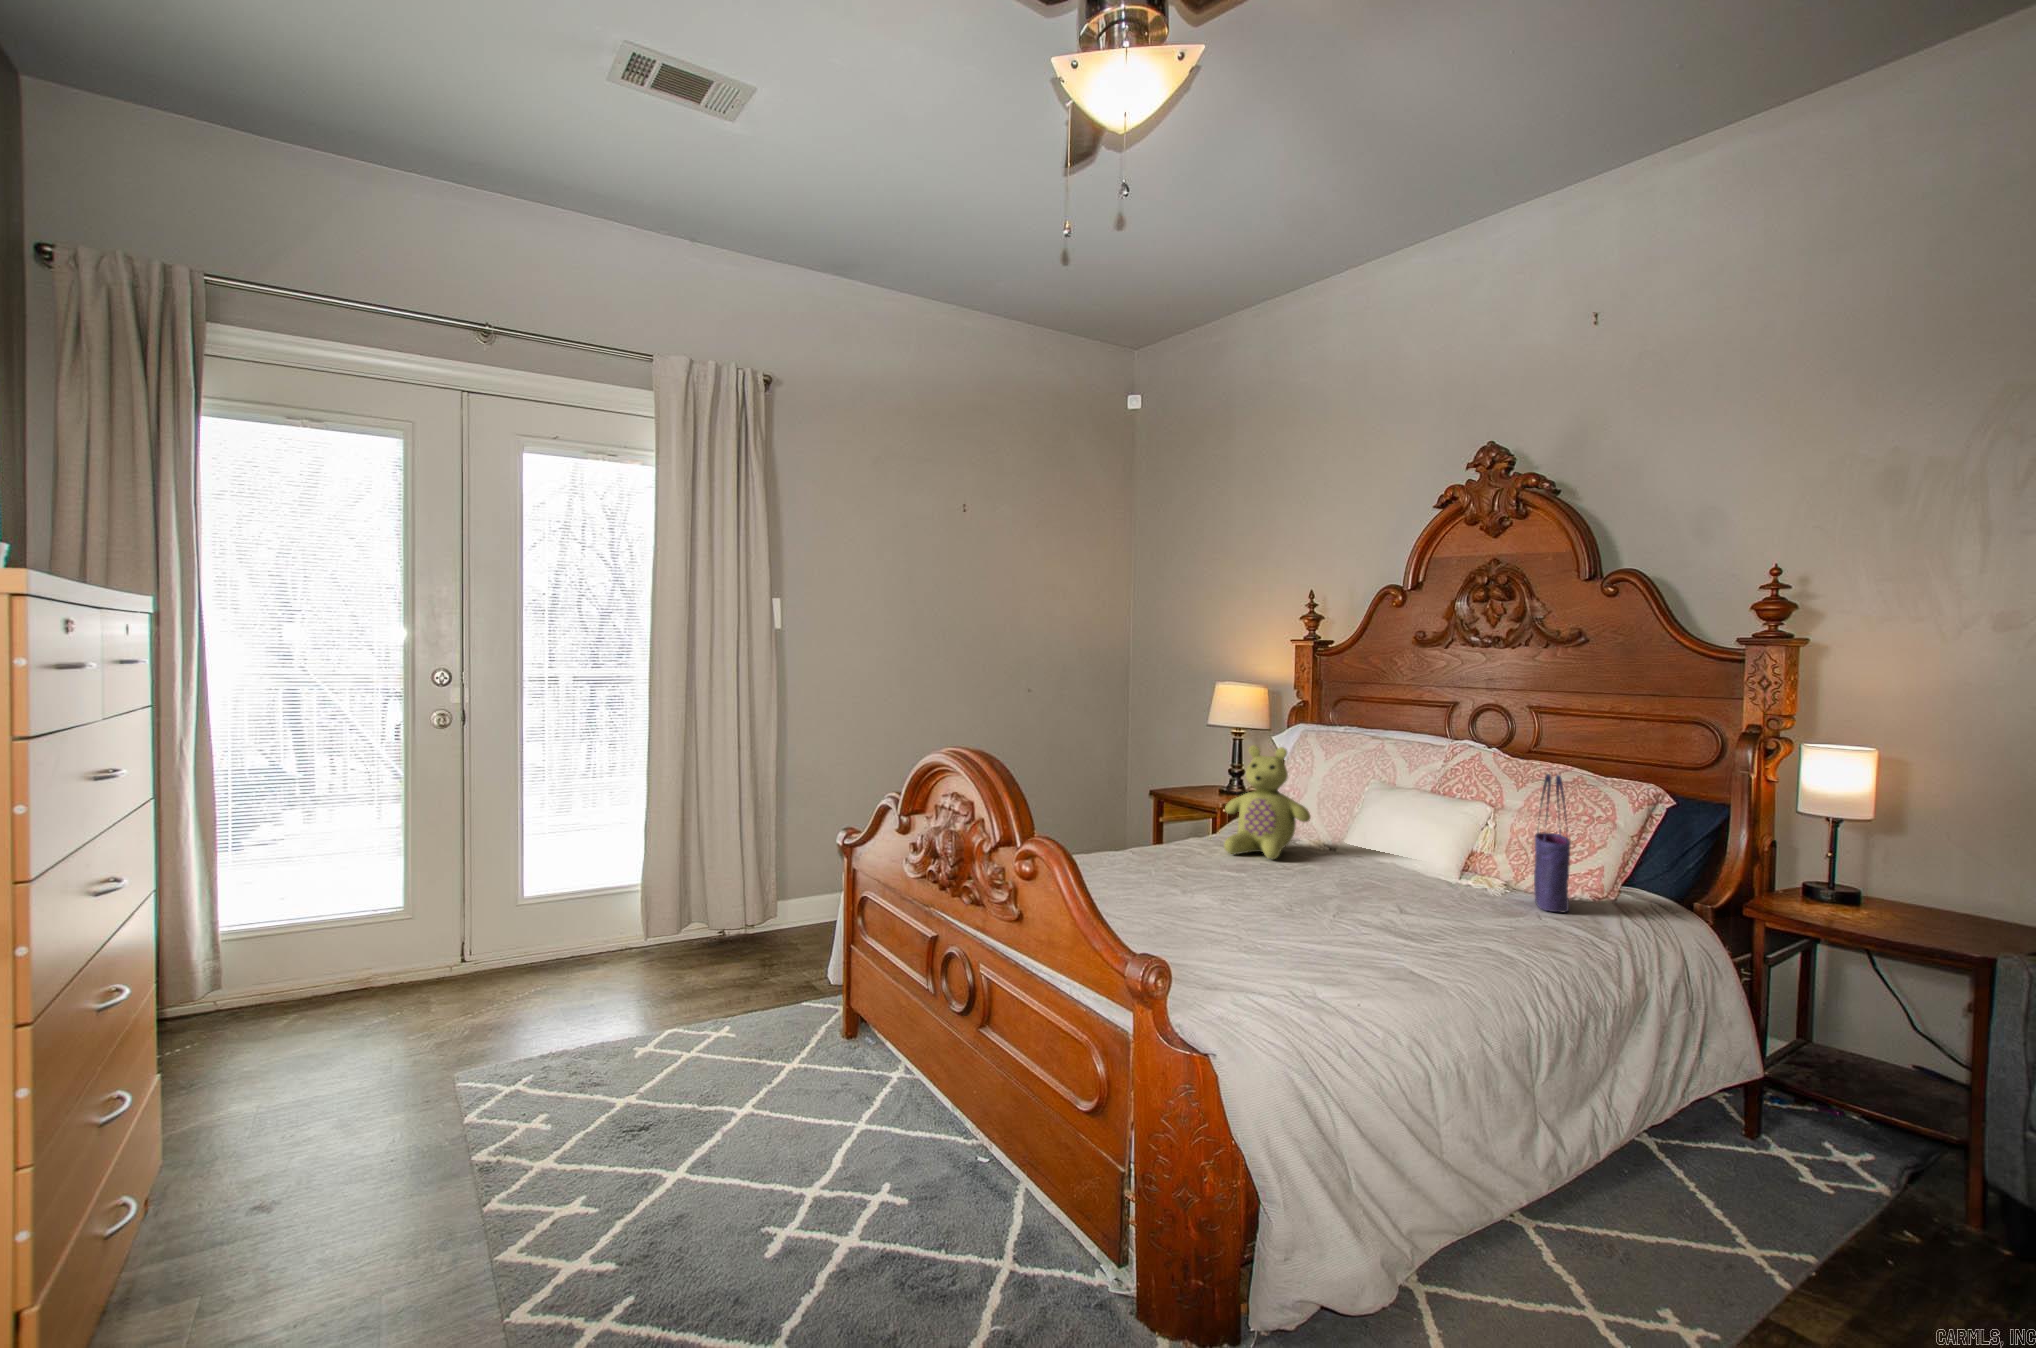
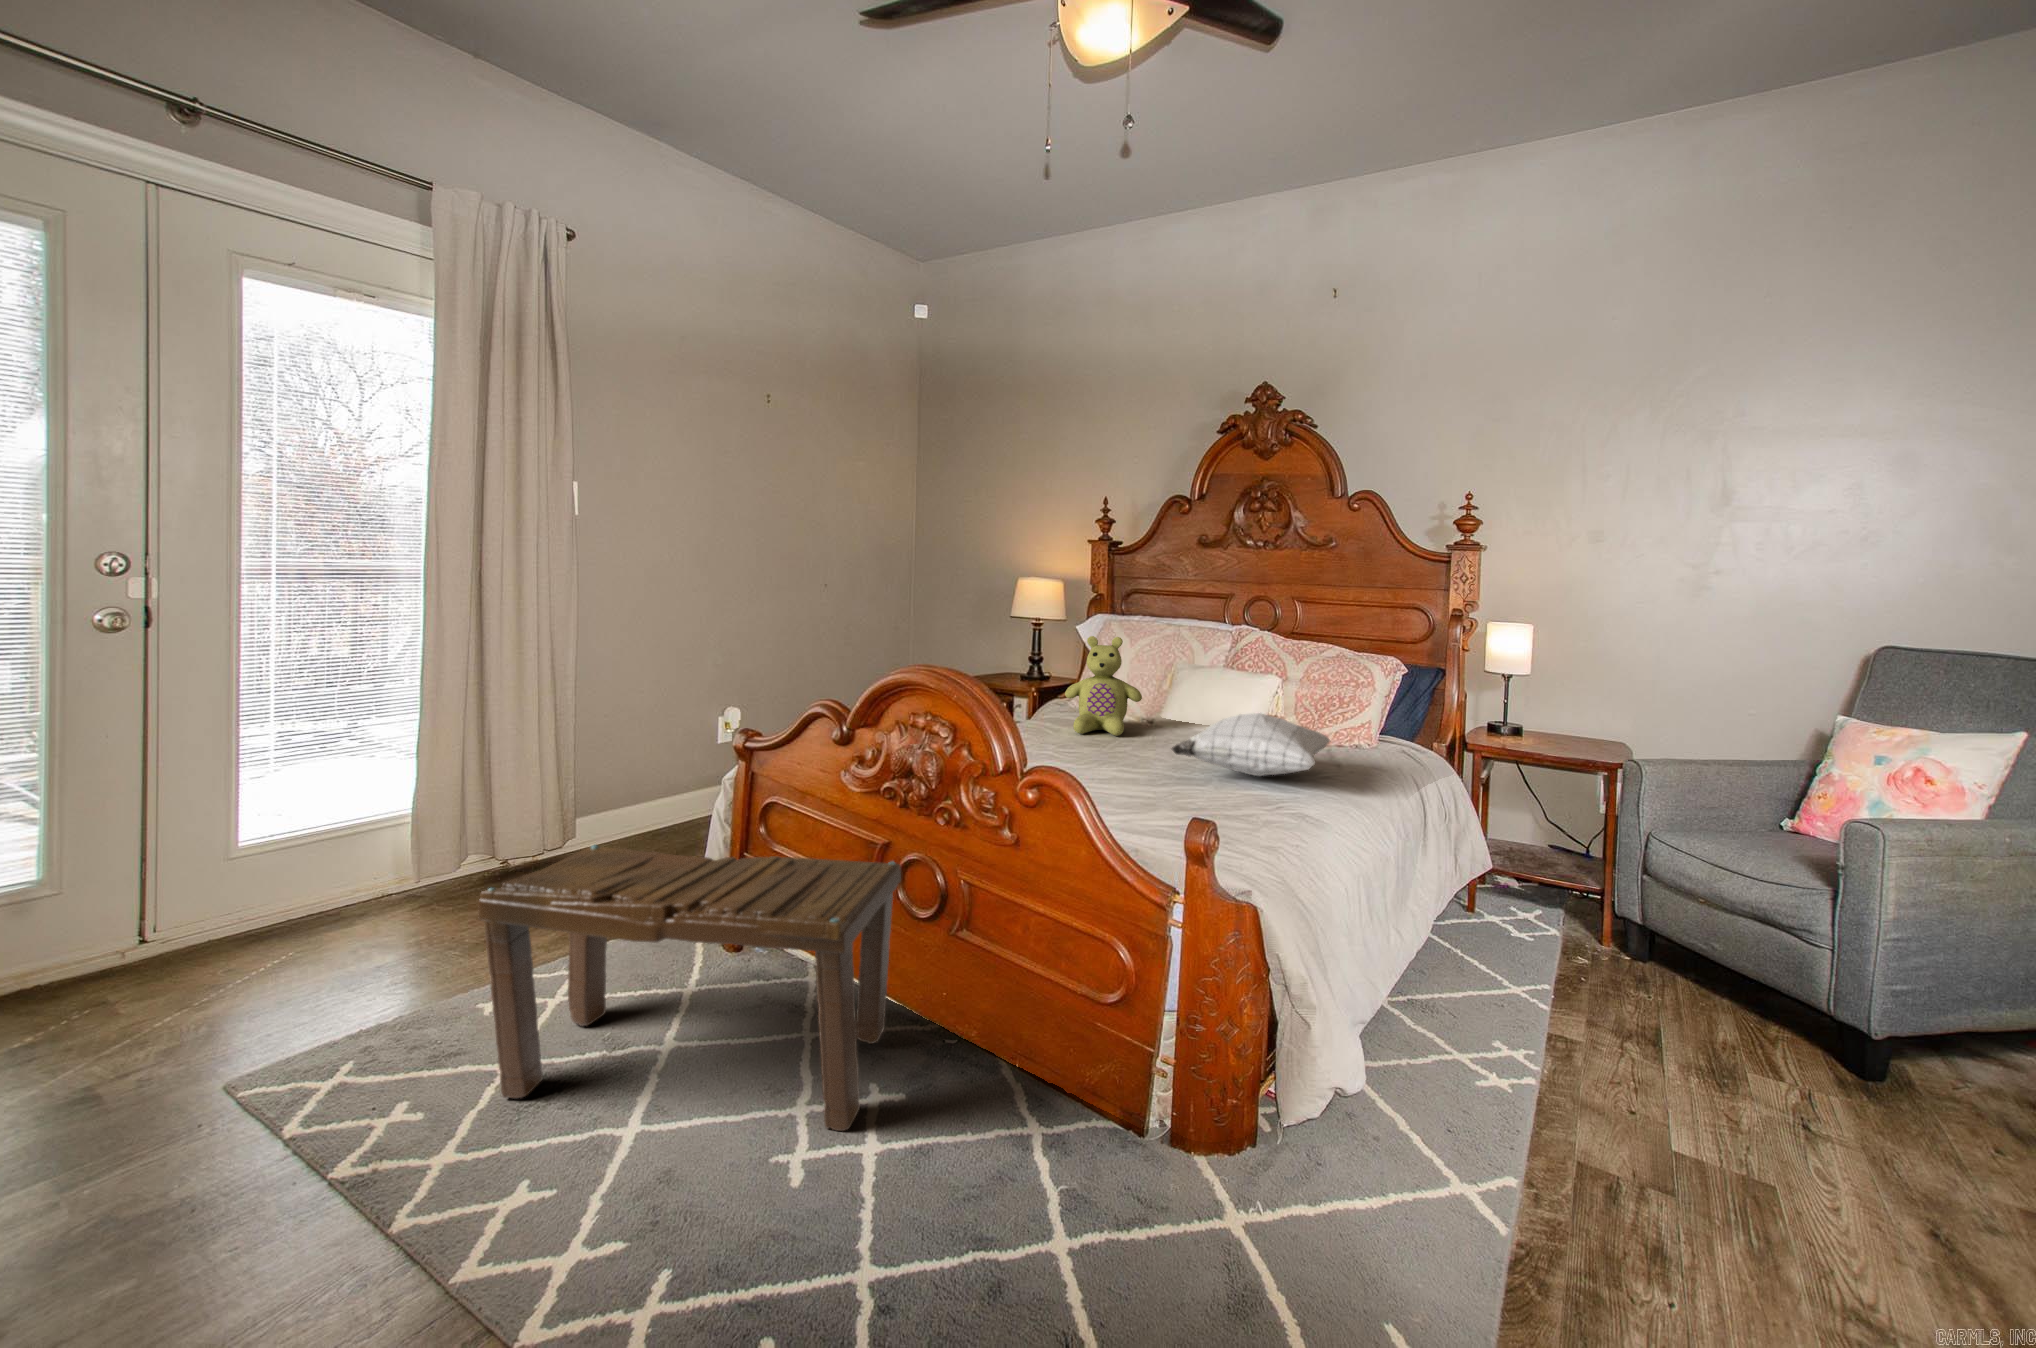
tote bag: present [1534,774,1571,912] -> none [1333,651,1369,760]
pillow: none [1271,842,1496,917] -> present [1172,713,1331,776]
bench: none [593,918,941,1220] -> present [478,845,901,1131]

